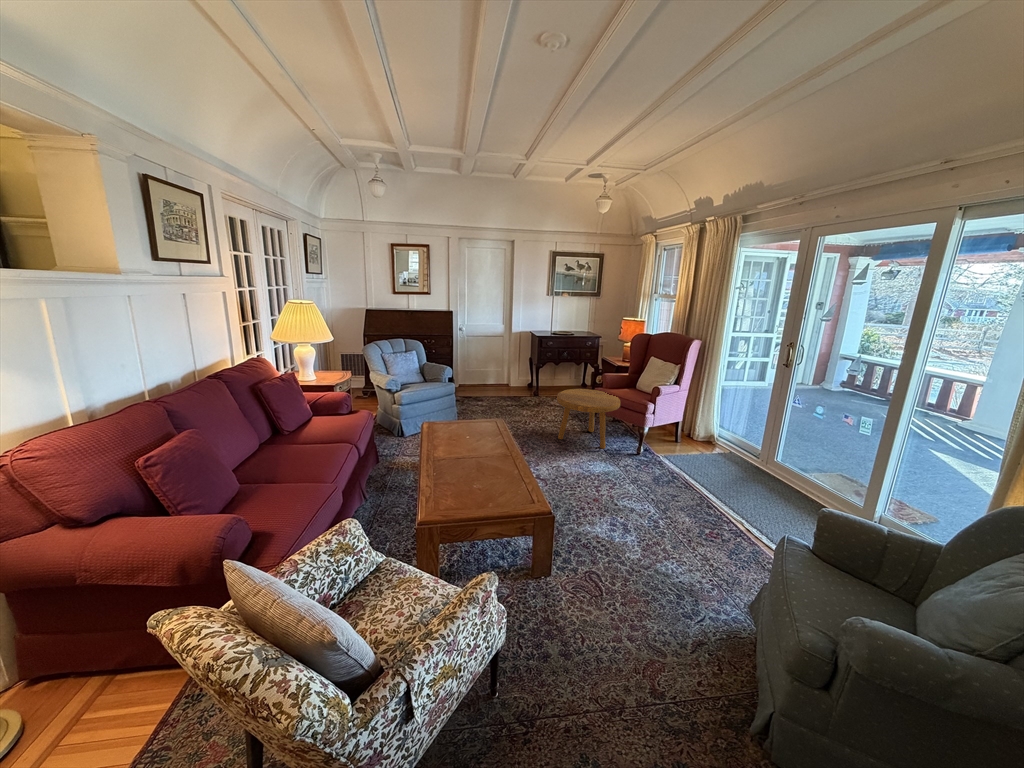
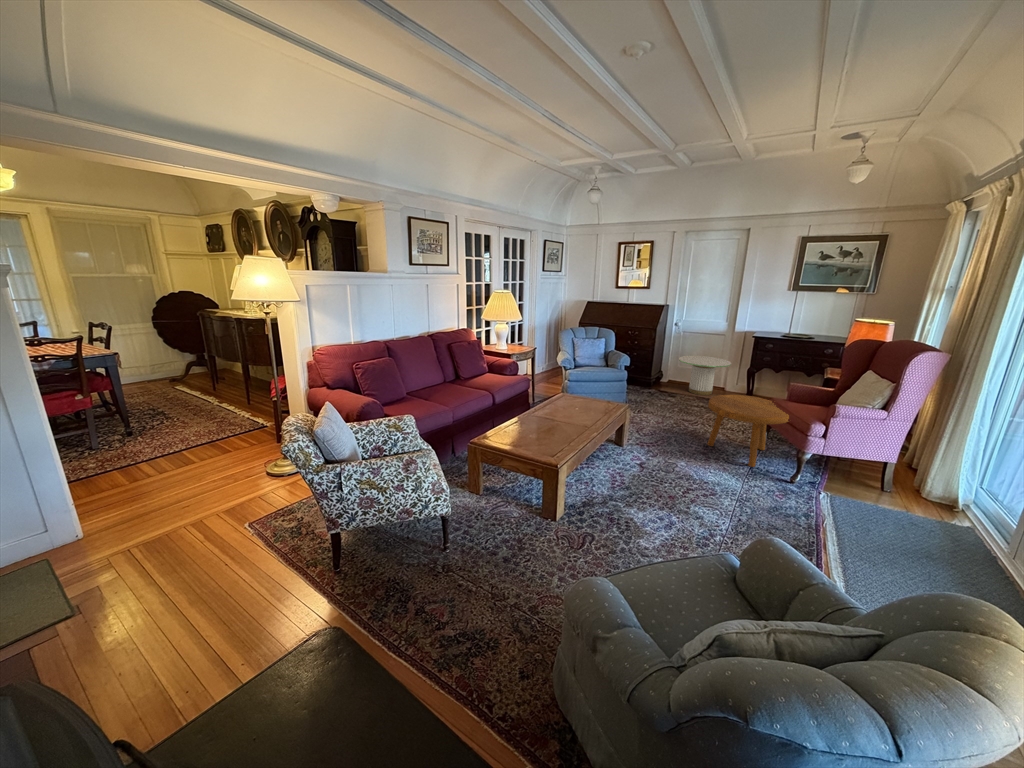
side table: none [474,357,518,393] -> present [679,356,731,395]

